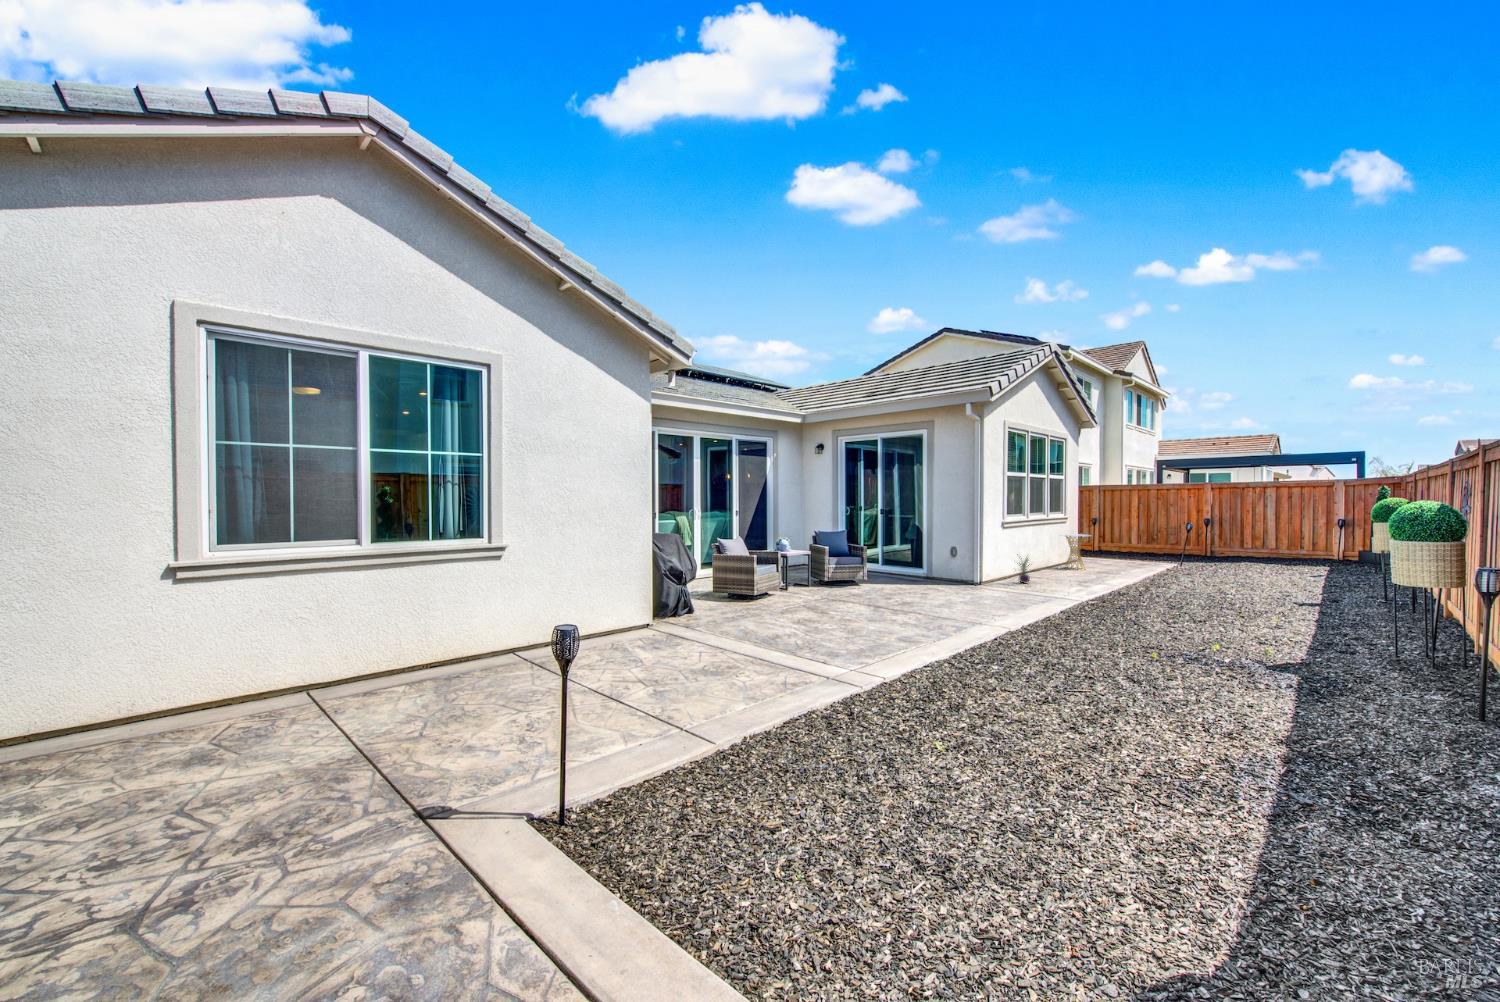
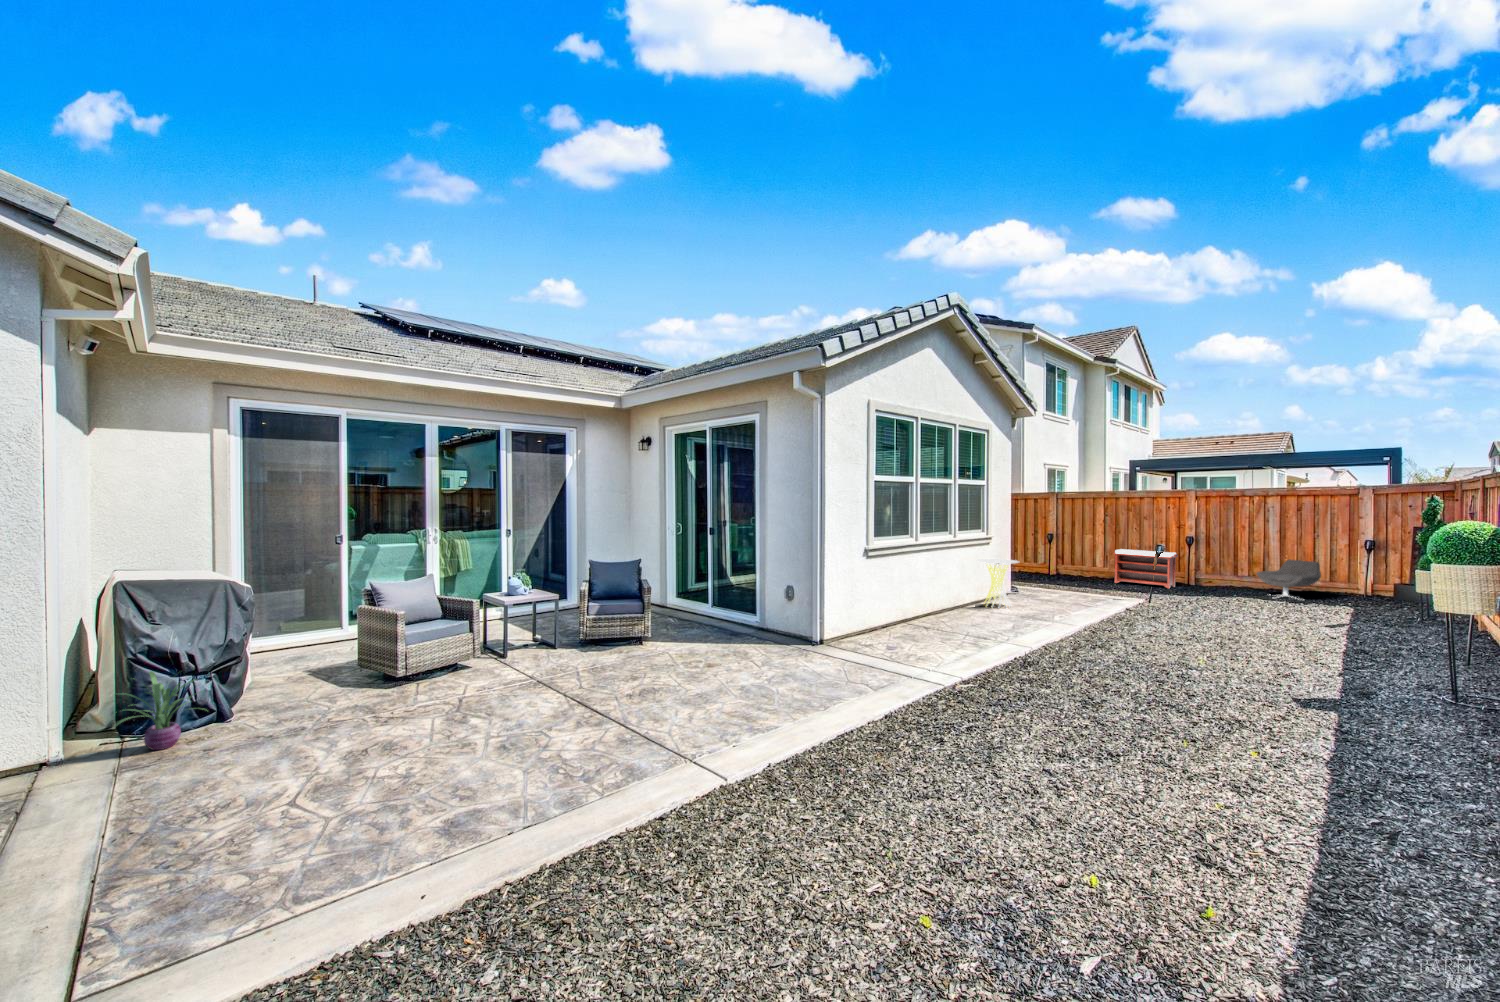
bench: none [1148,530,1199,559] -> present [1113,549,1178,589]
lounge chair: none [1258,535,1306,564] -> present [1257,559,1321,596]
decorative plant: present [1019,558,1030,583] -> present [114,671,191,750]

